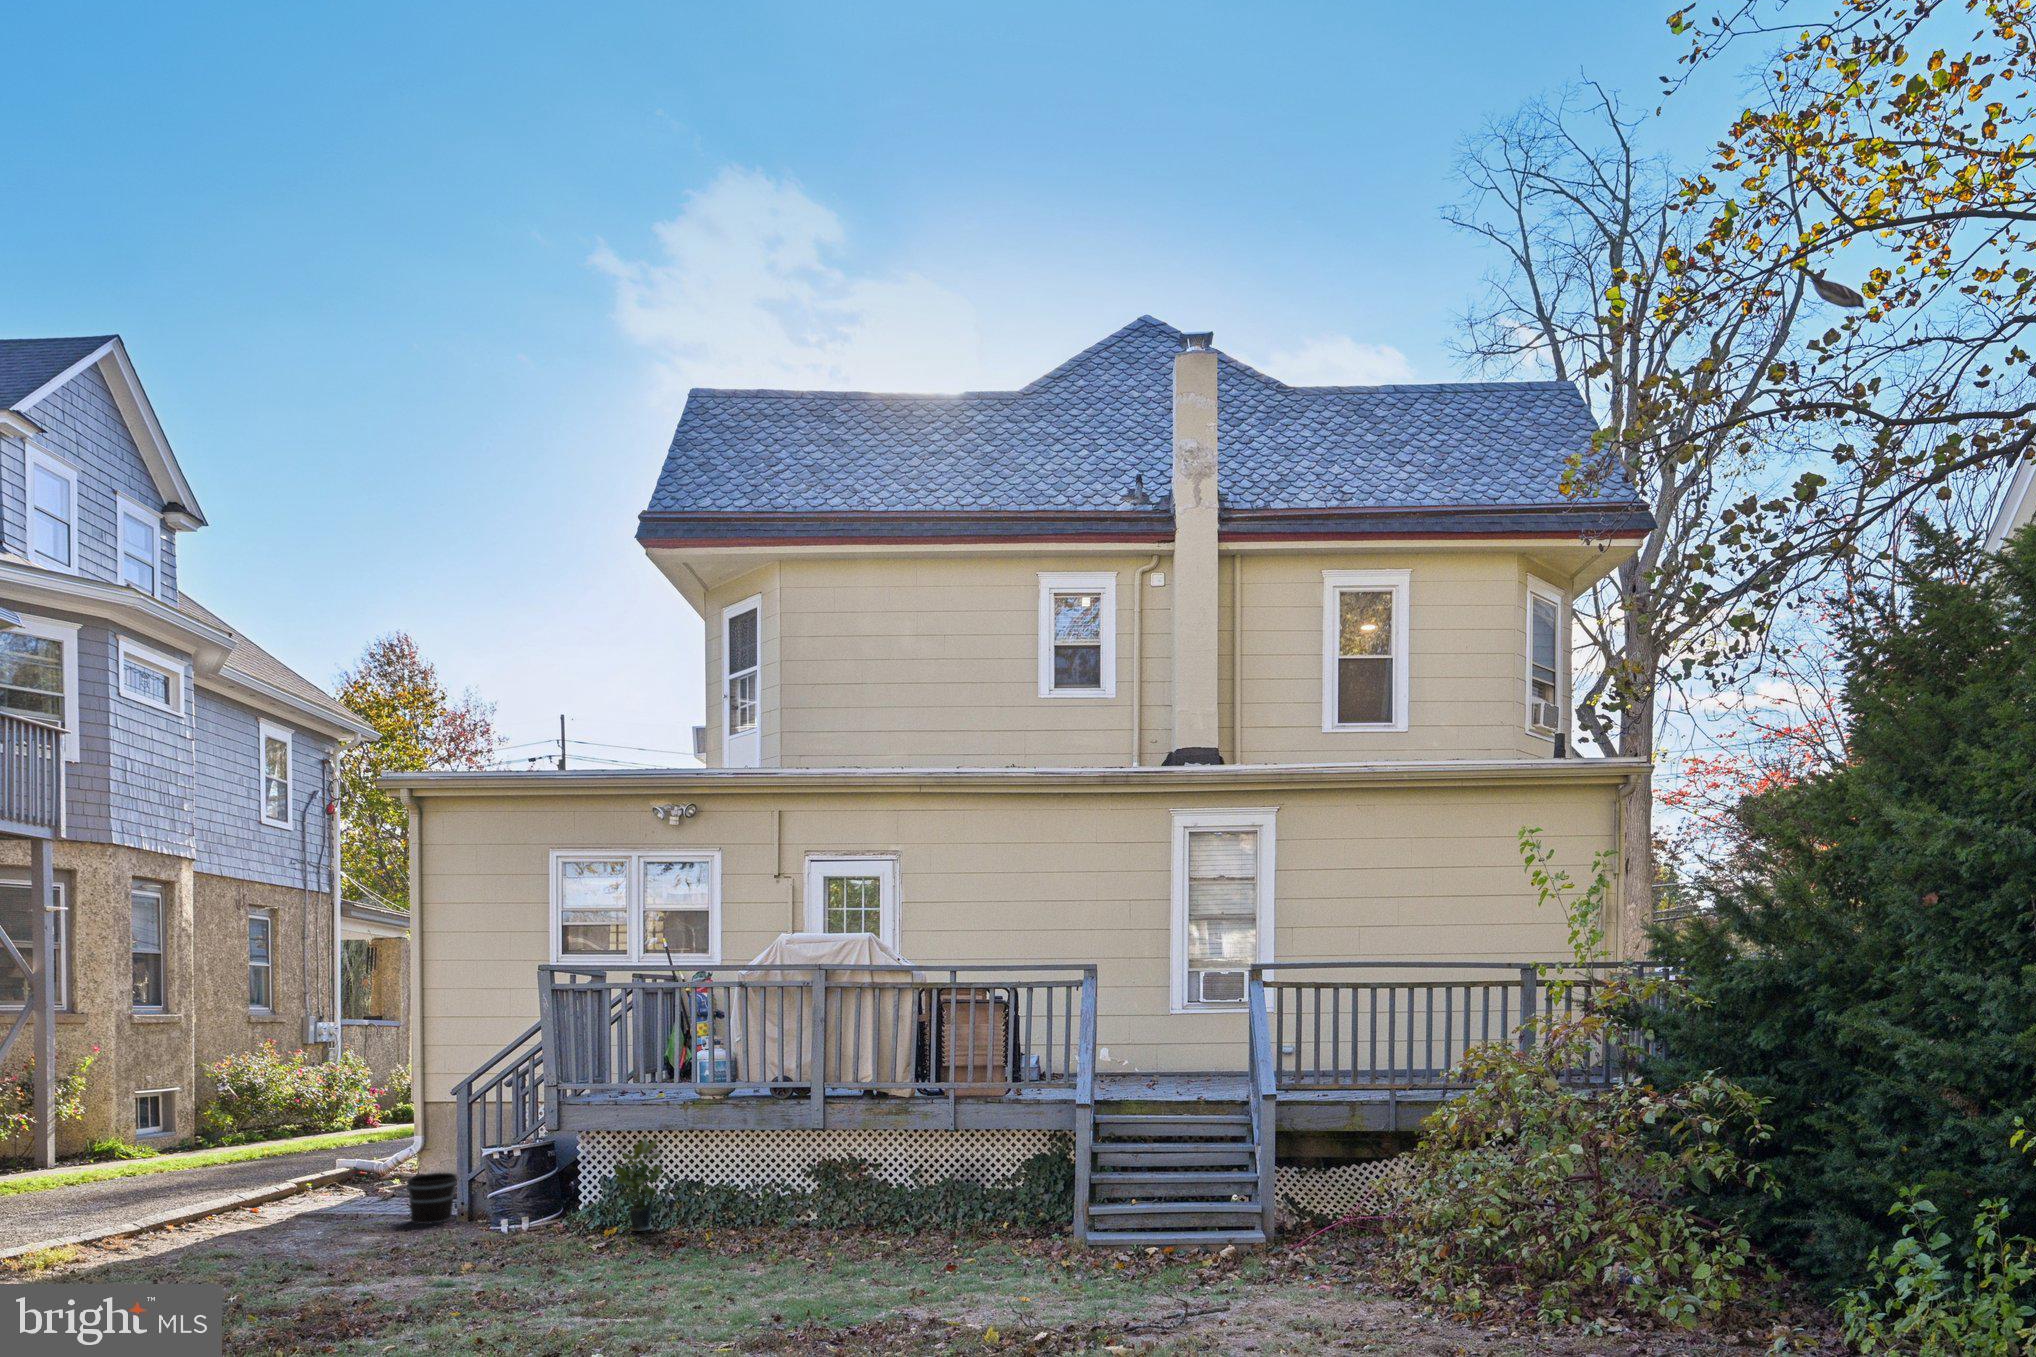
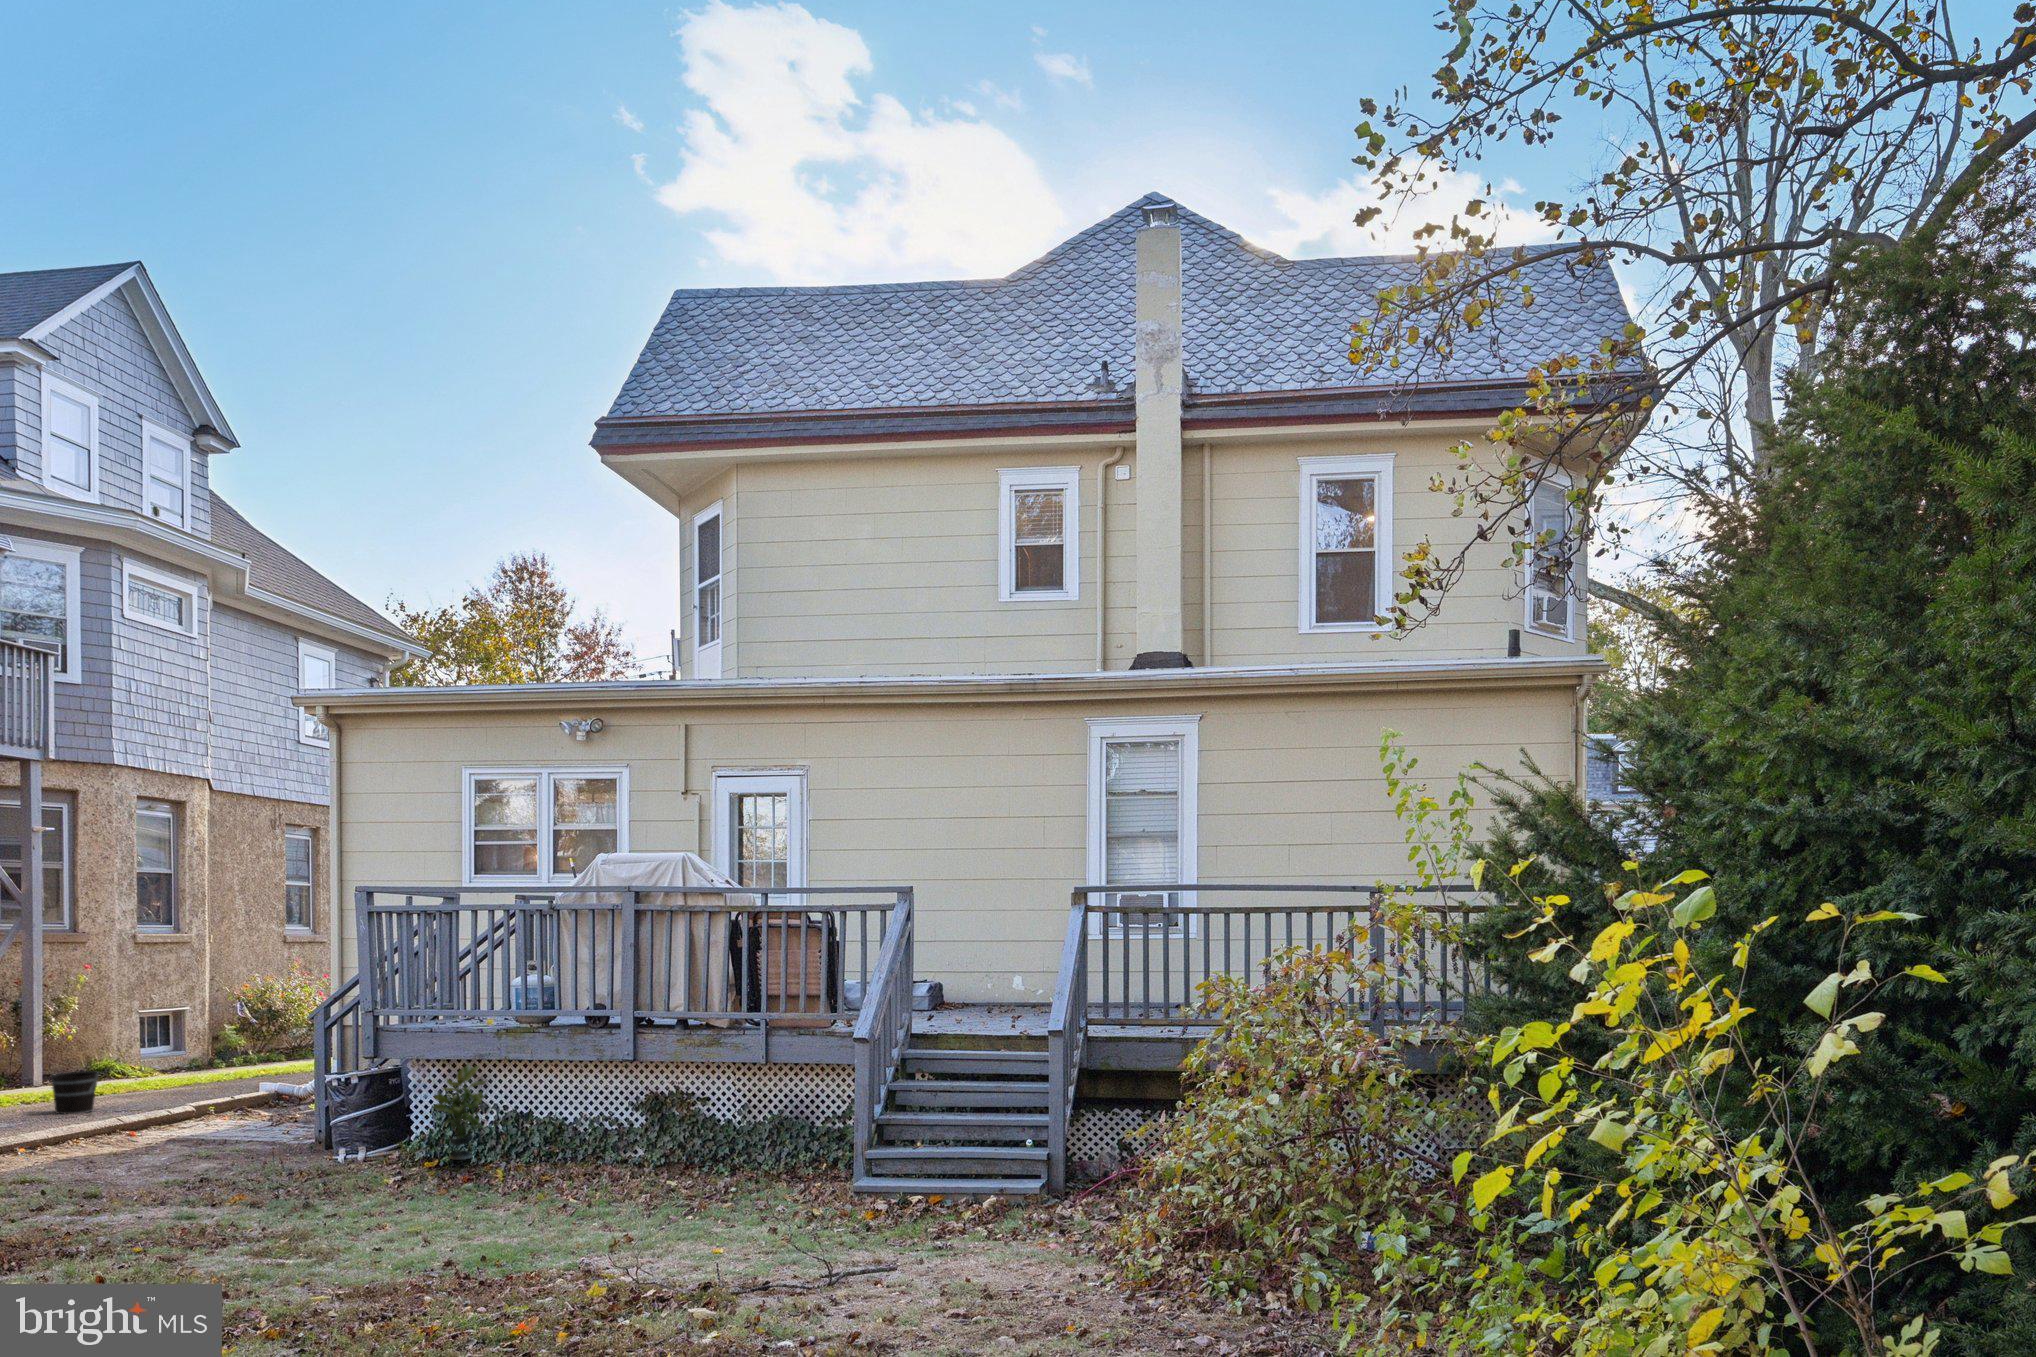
bucket: present [407,1173,457,1224] -> present [52,1071,98,1114]

